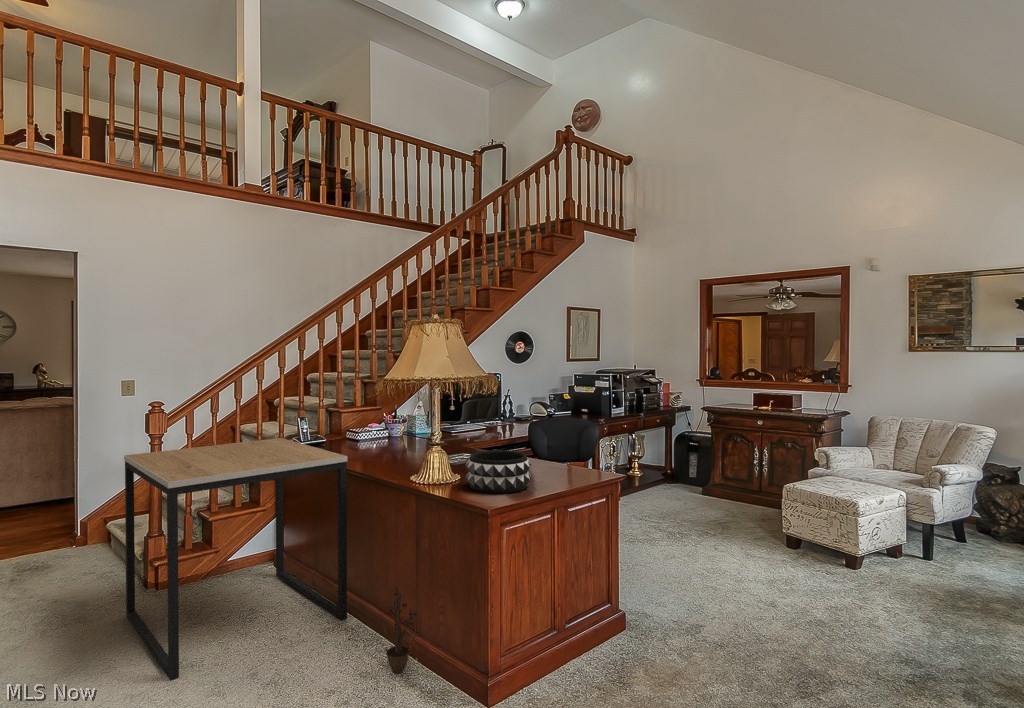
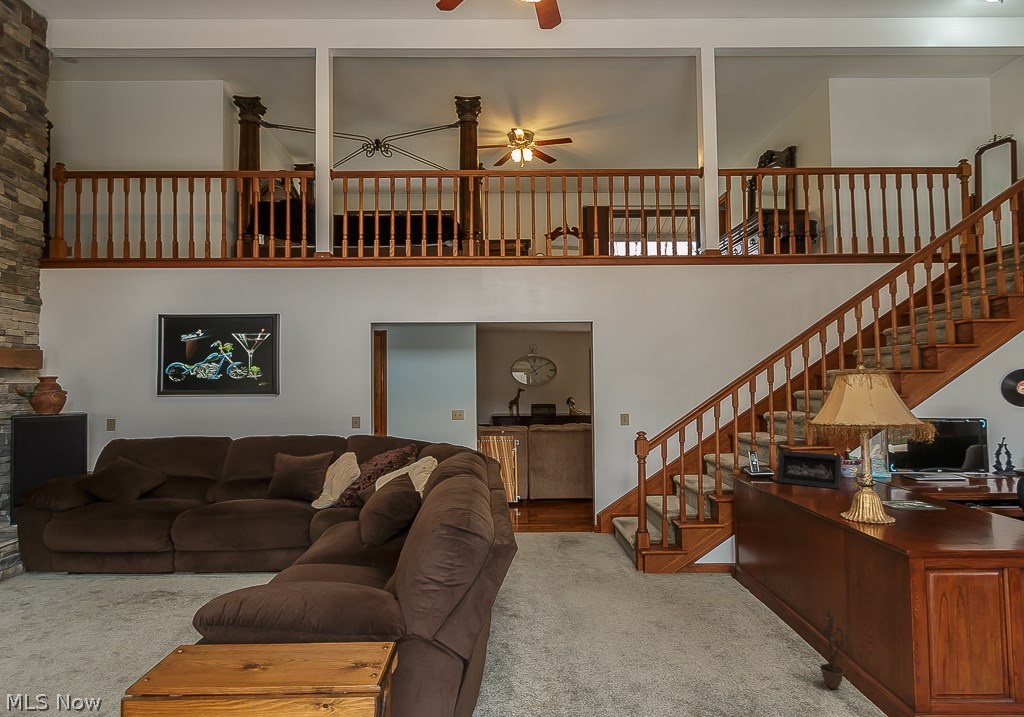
picture frame: none [330,414,395,450] -> present [777,450,842,489]
side table: present [124,438,347,681] -> none [622,467,791,635]
decorative bowl: present [466,450,531,493] -> none [902,499,984,544]

